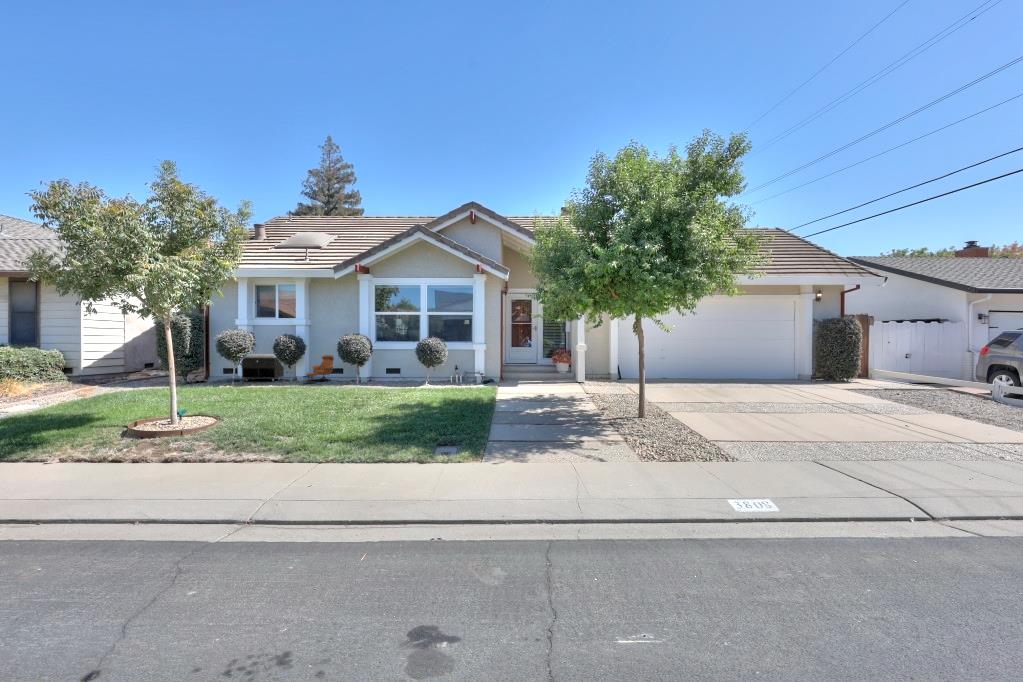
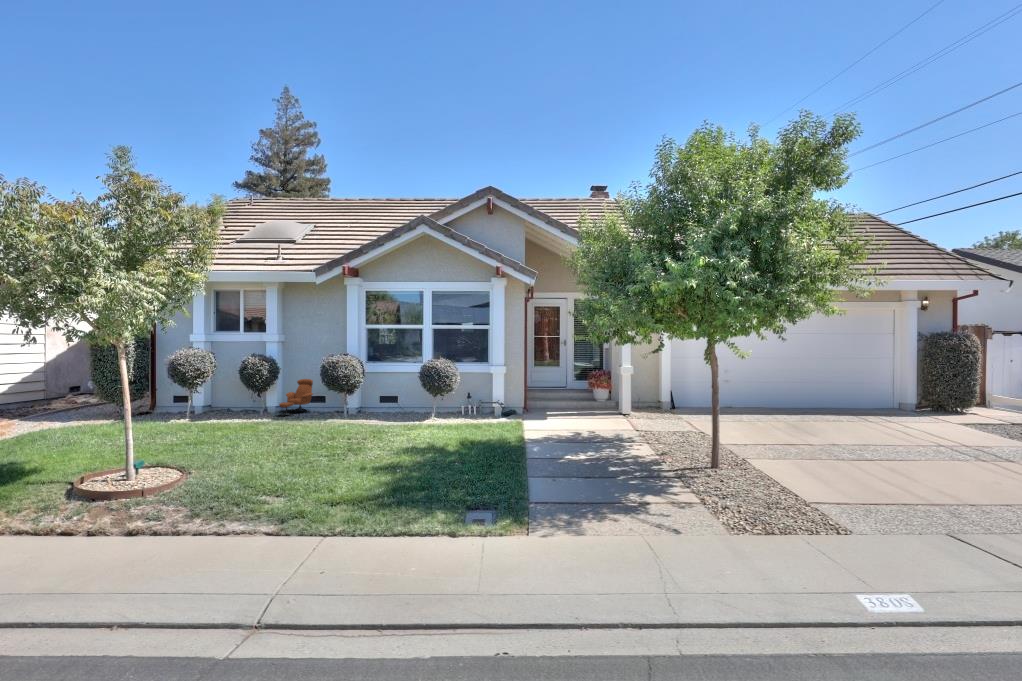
storage bench: present [241,354,284,381] -> none [195,377,249,412]

